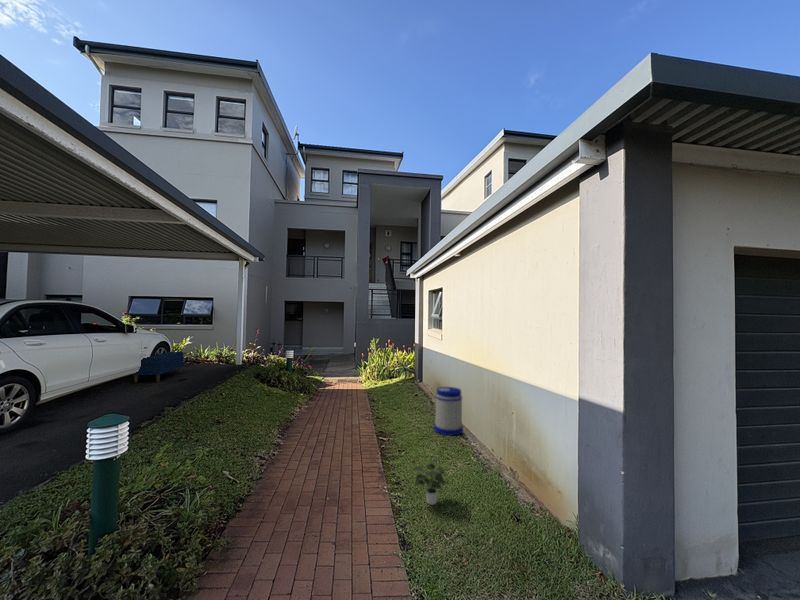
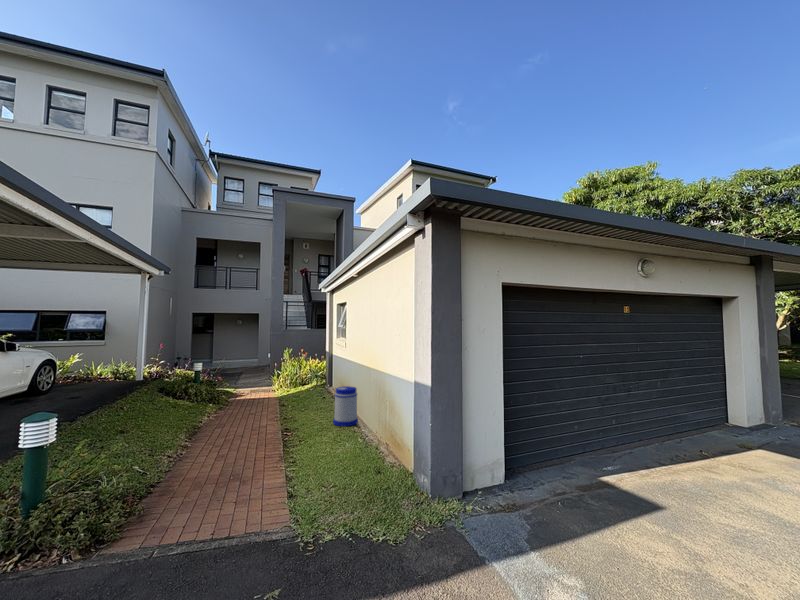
bench: present [132,352,184,383] -> none [13,369,74,404]
potted plant: present [414,460,447,505] -> none [304,438,332,471]

